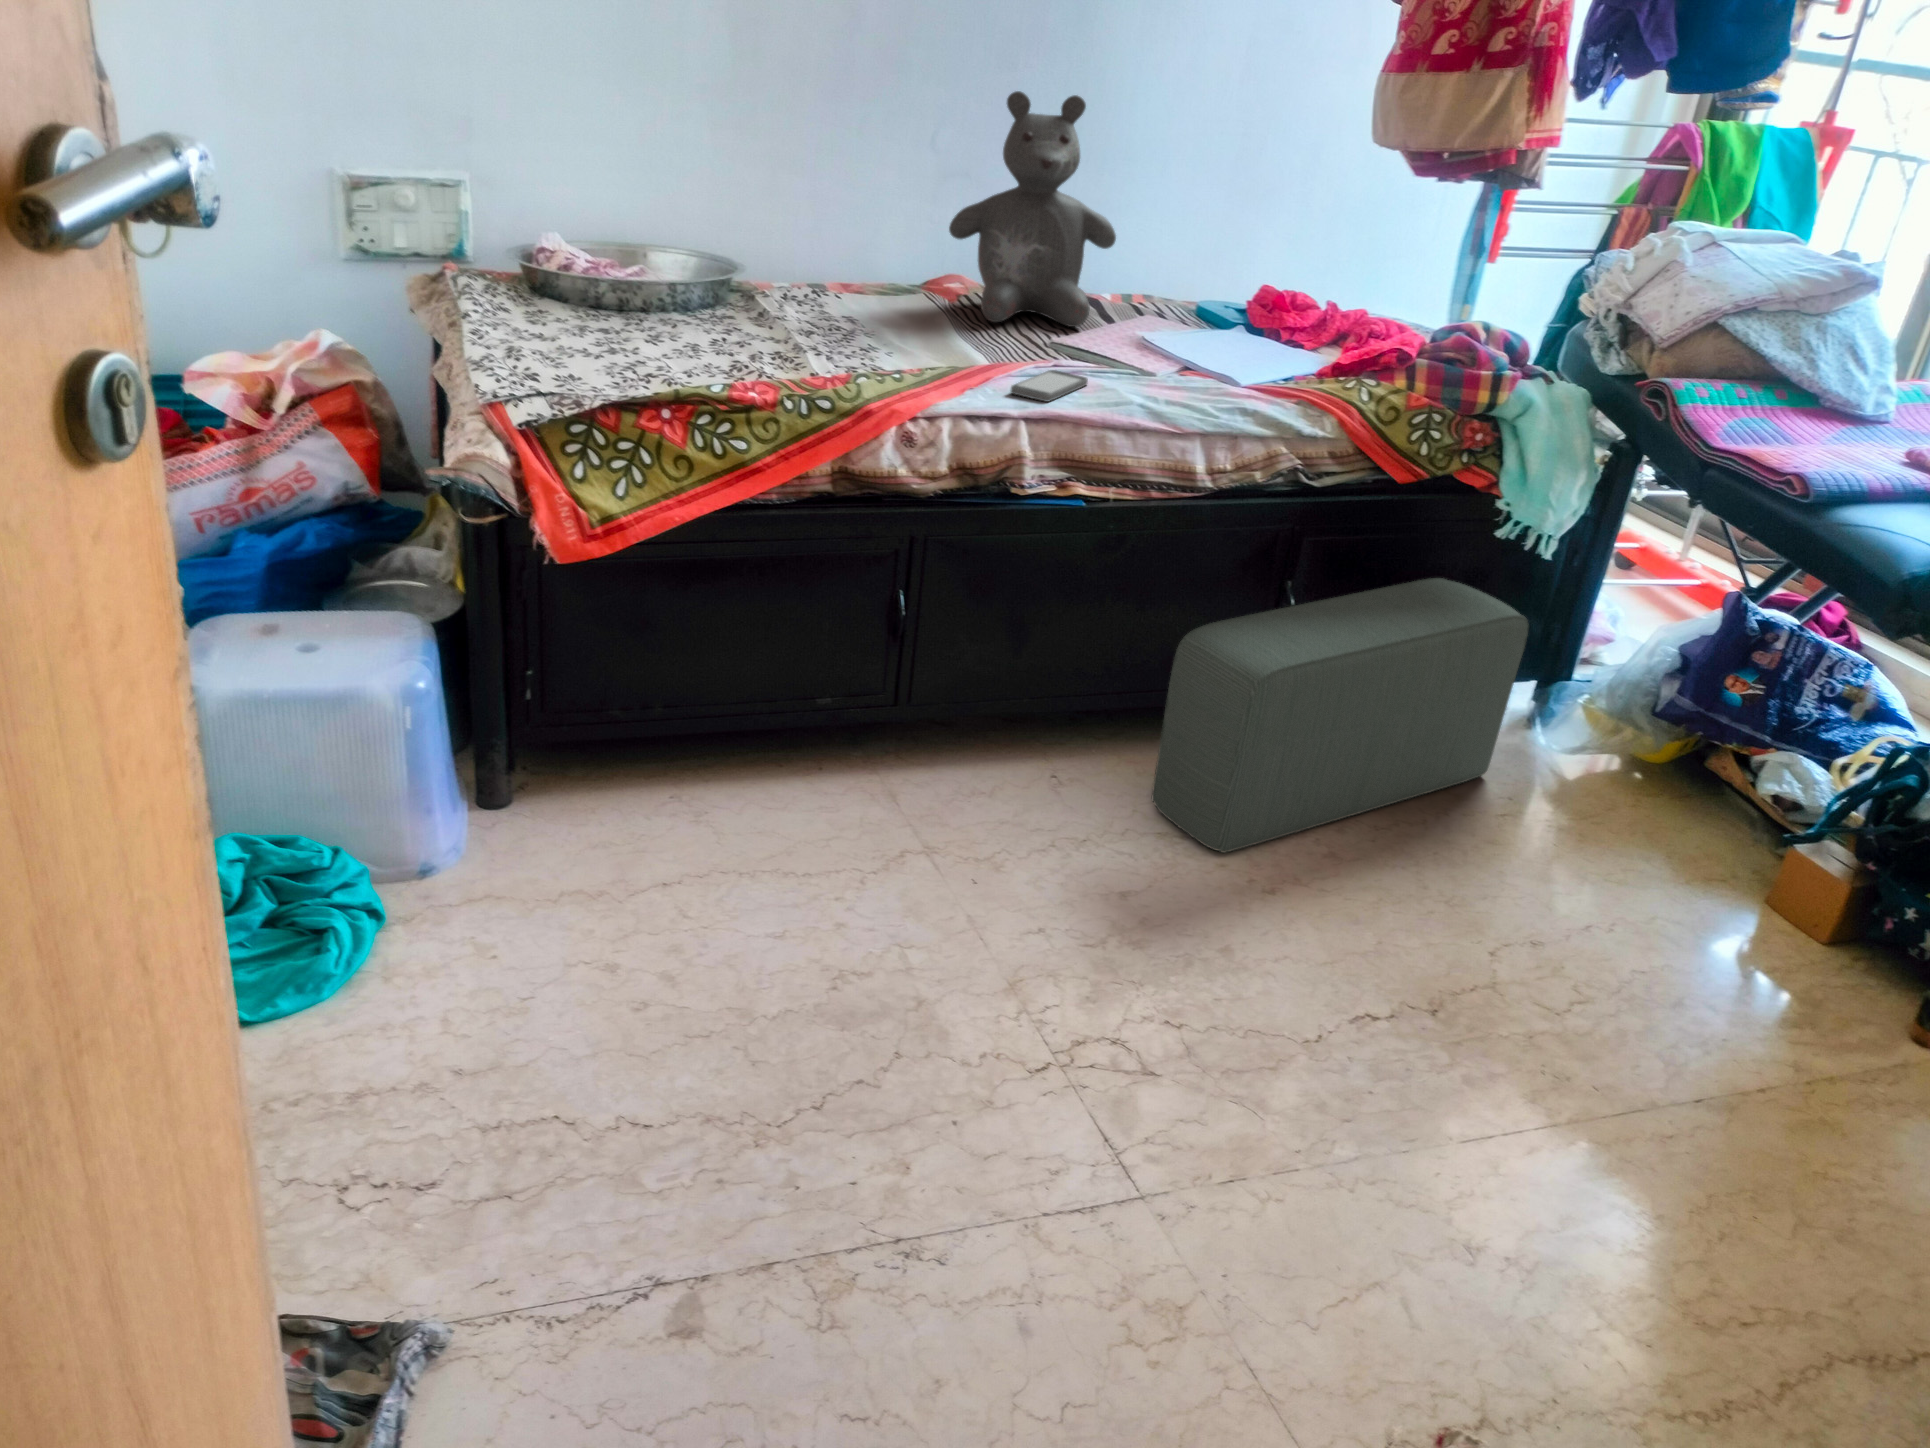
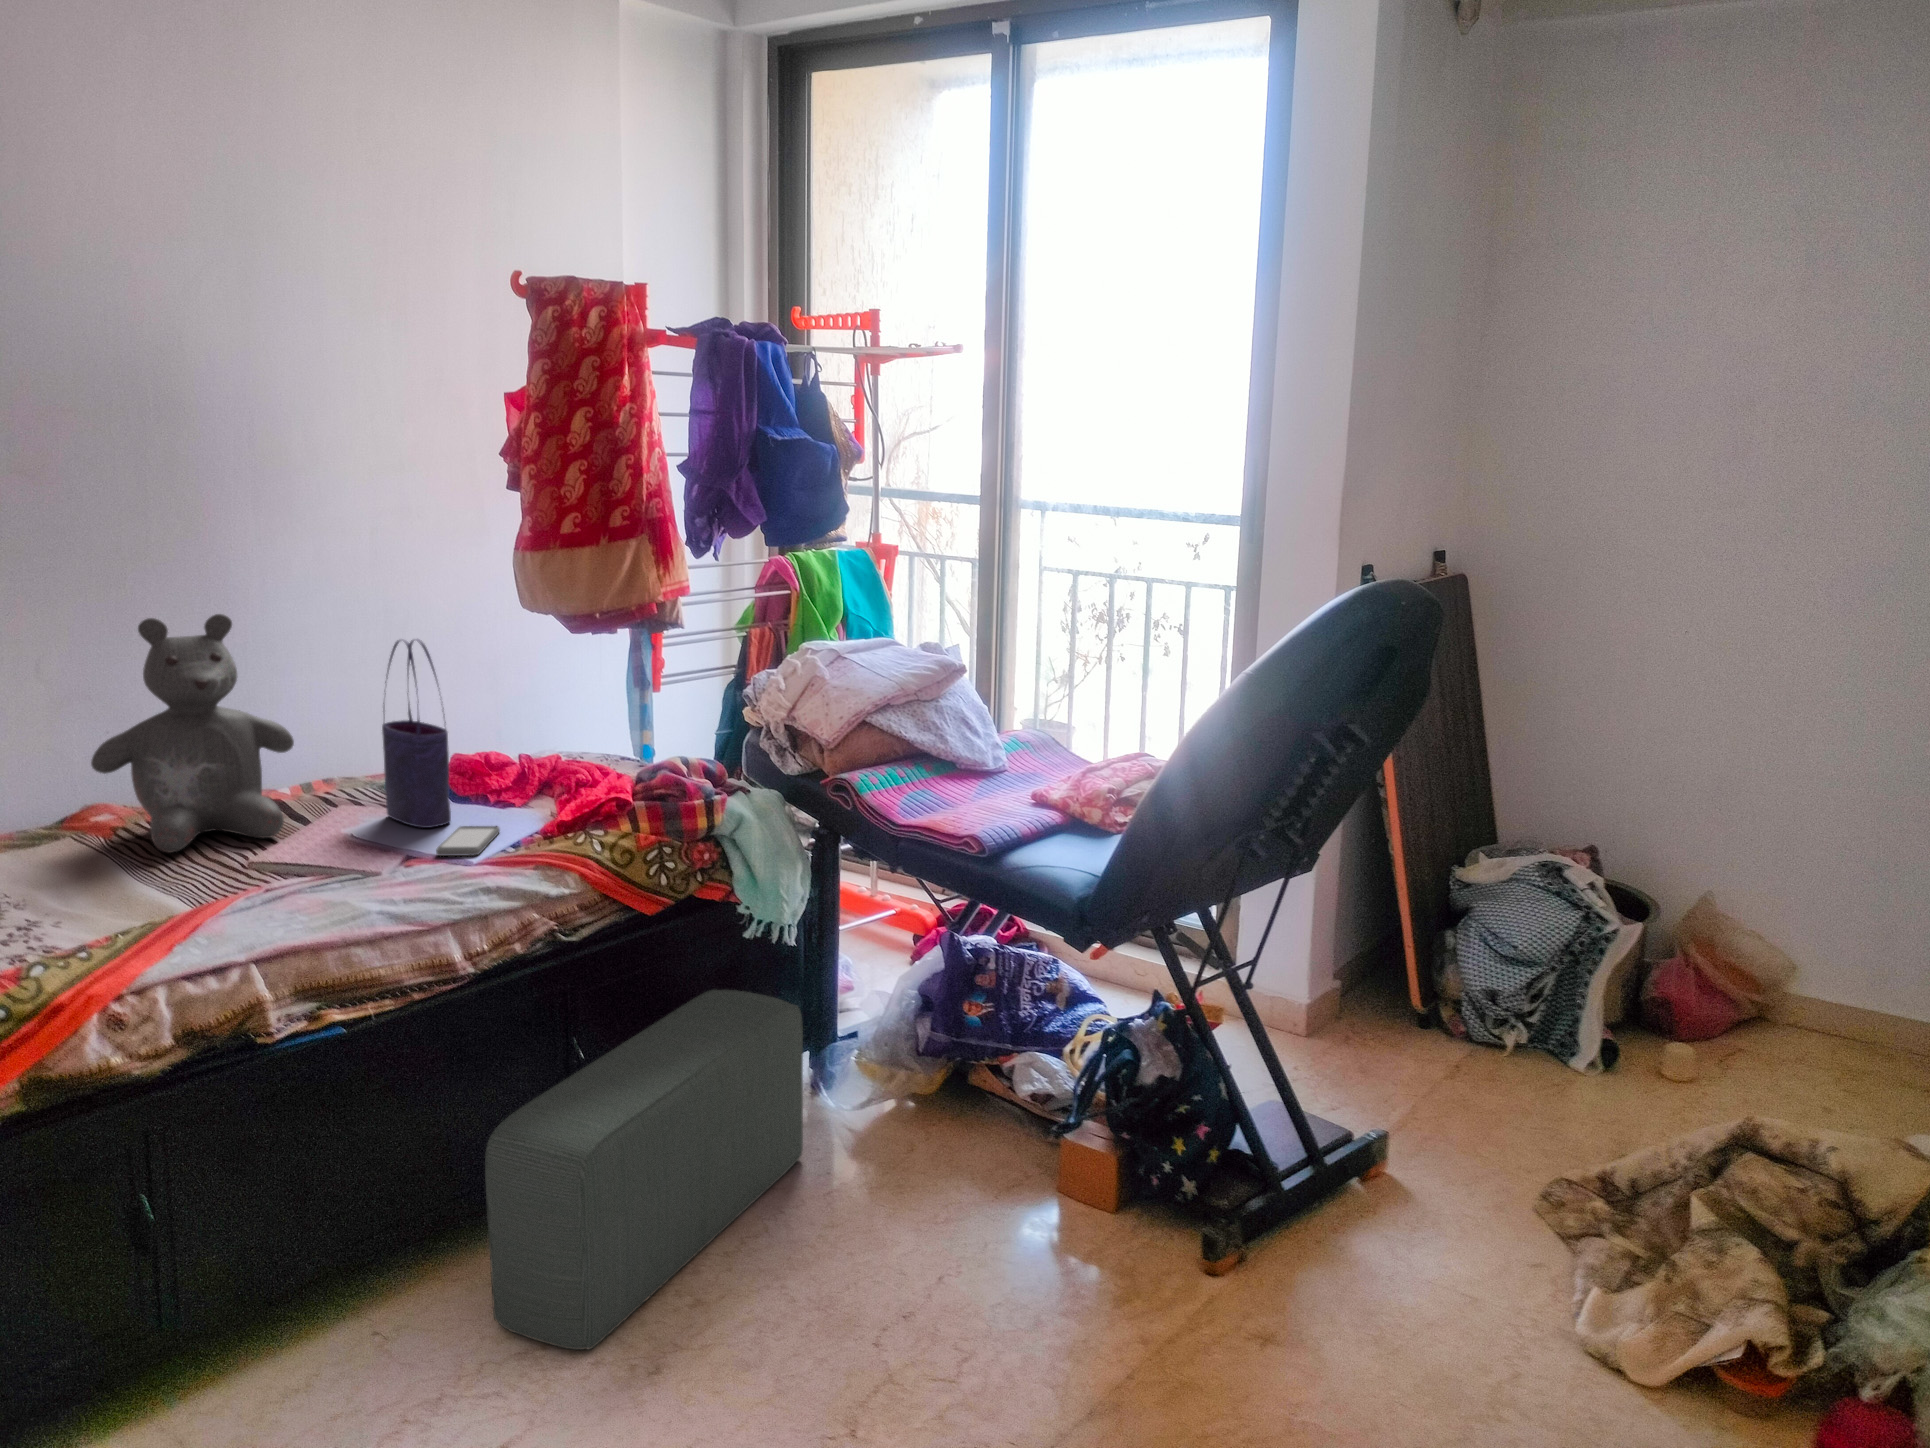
tote bag: none [1180,143,1255,348] -> present [382,639,451,828]
smartphone: present [1011,370,1088,402] -> present [436,826,500,856]

